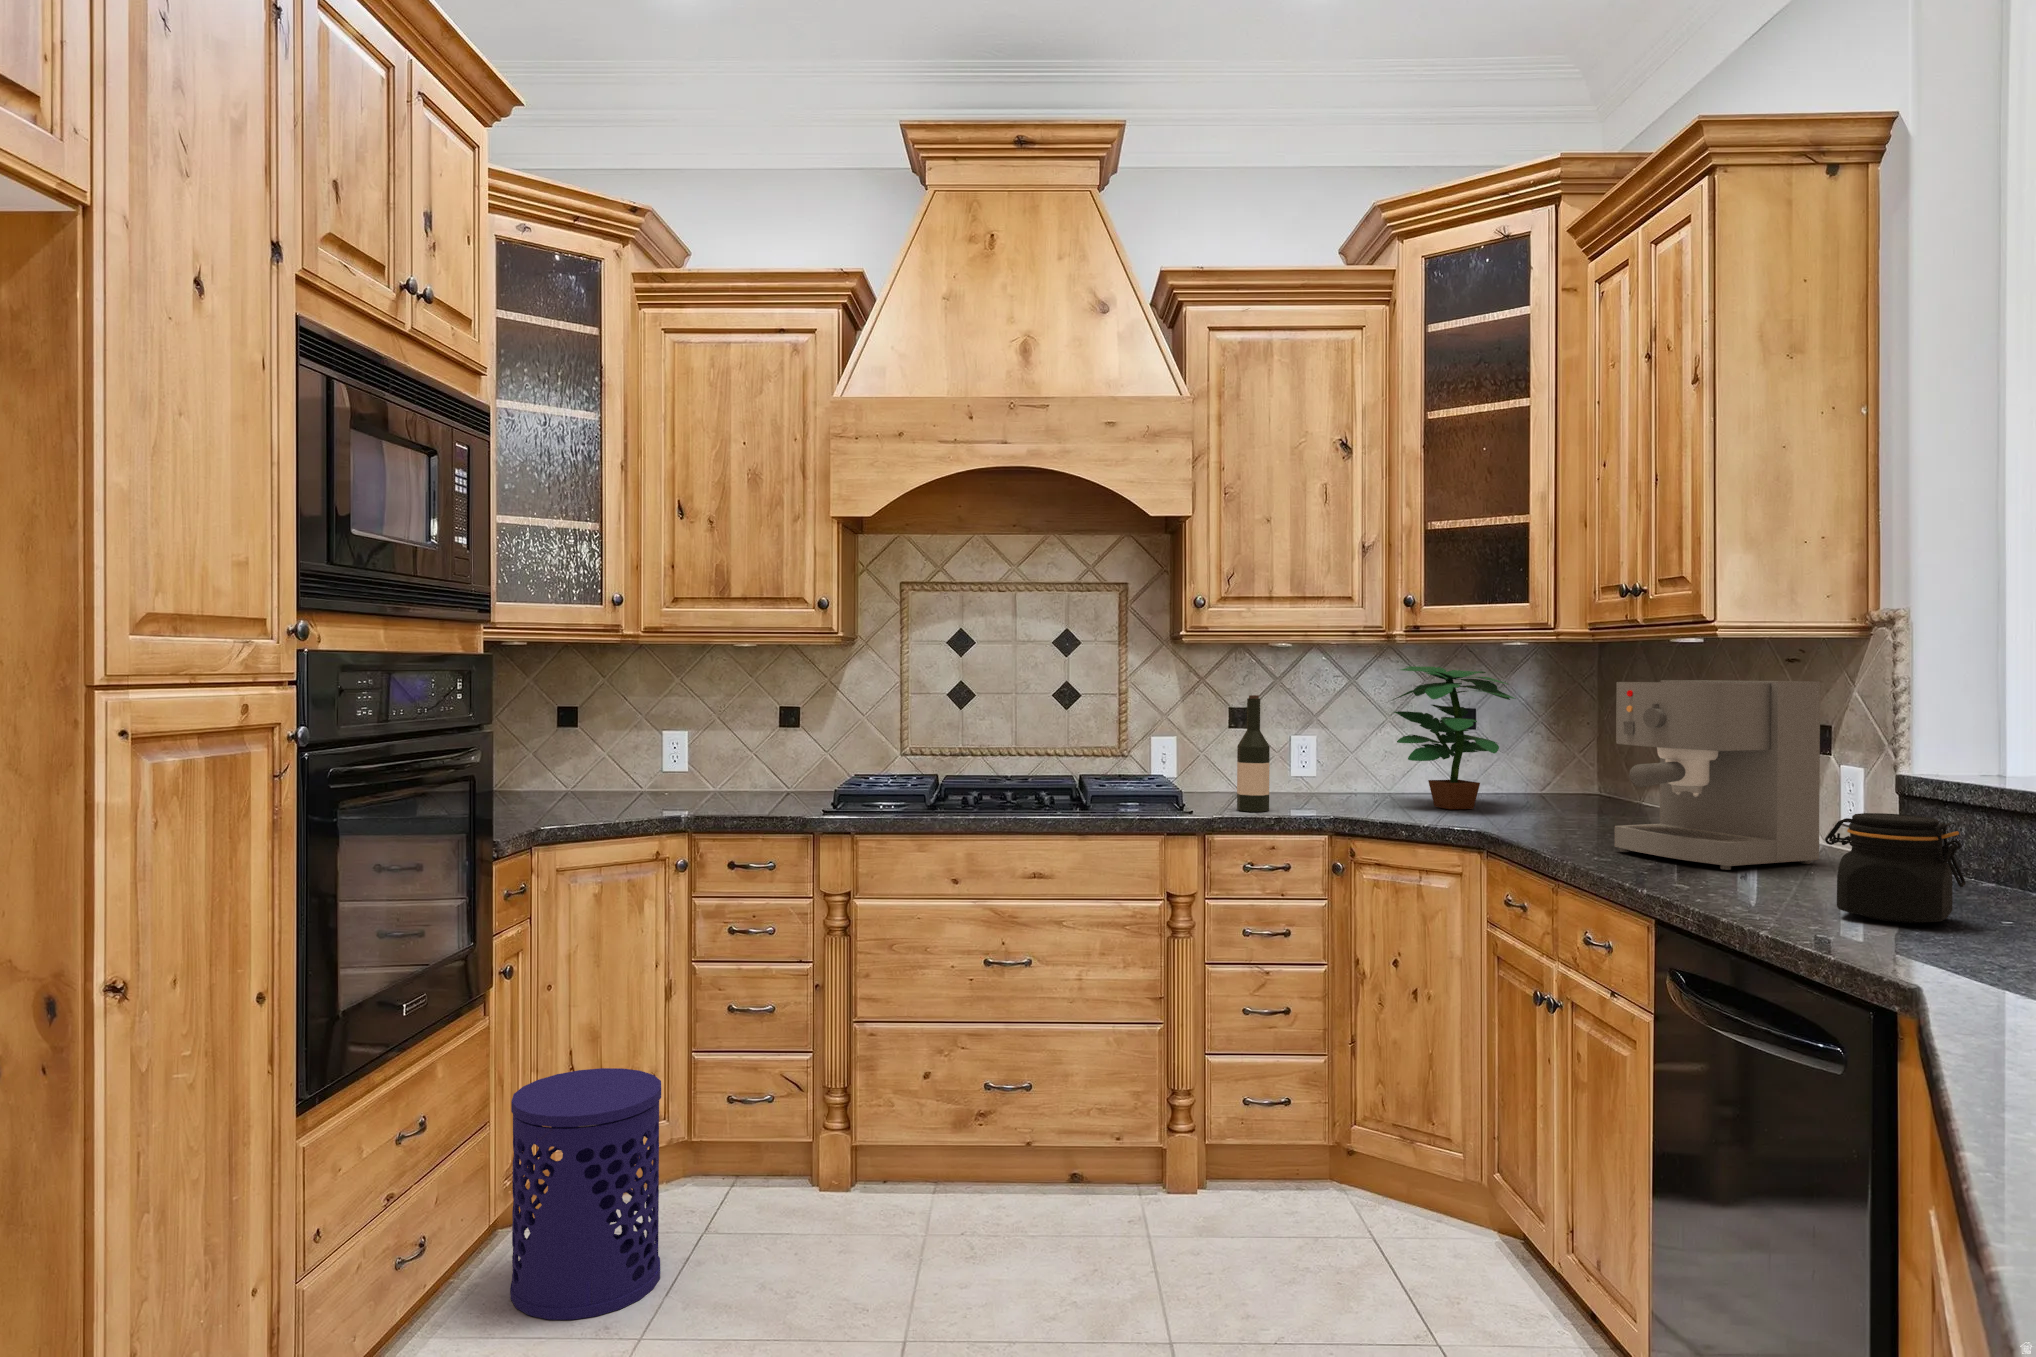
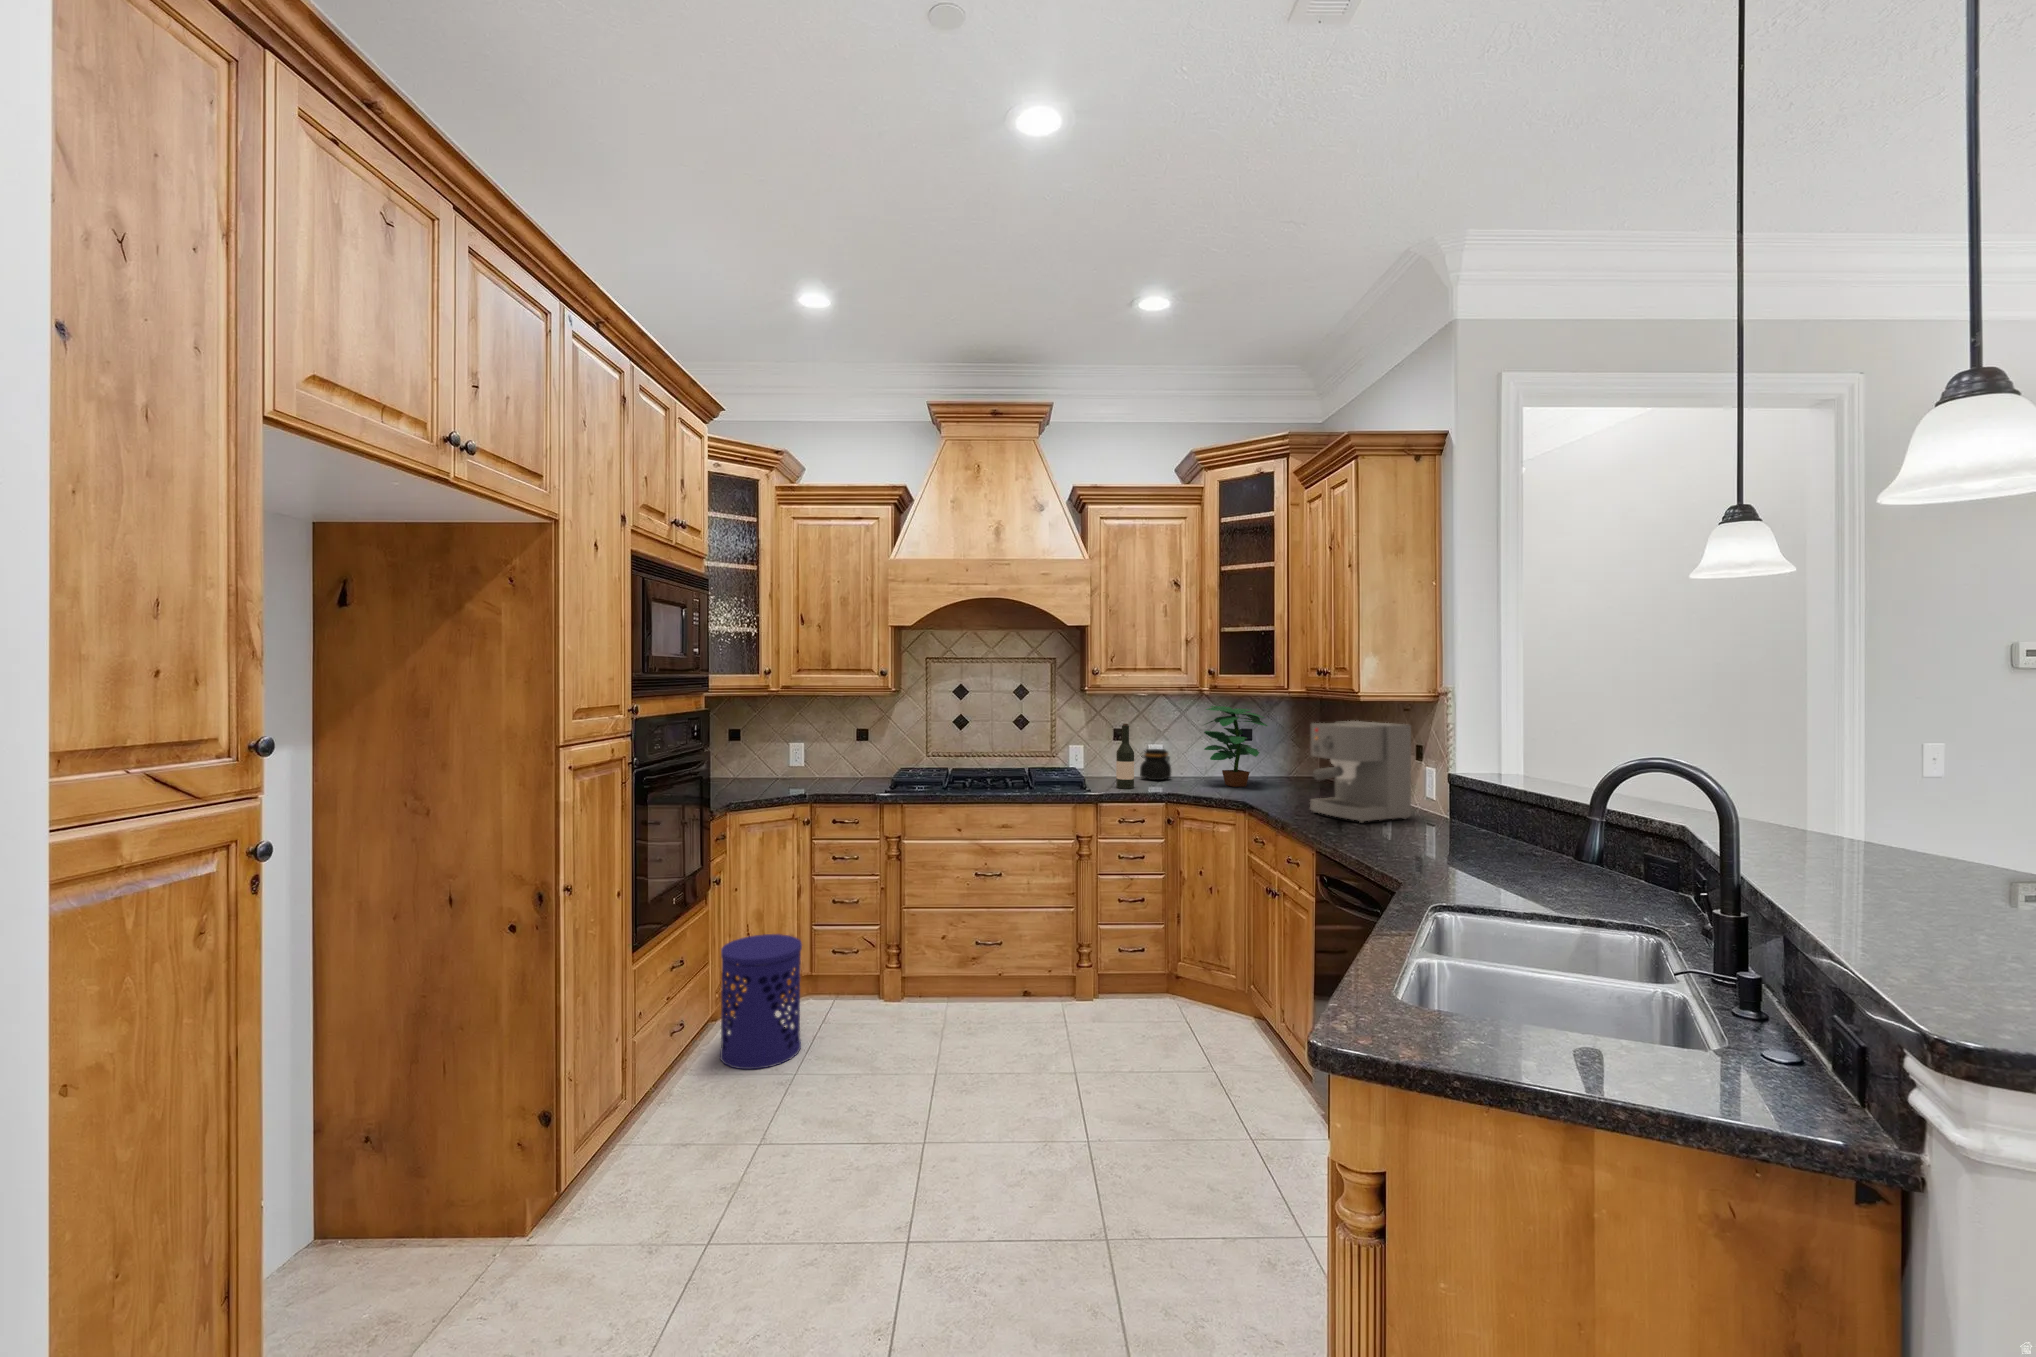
jar: present [1825,813,1966,923] -> present [1140,749,1171,780]

